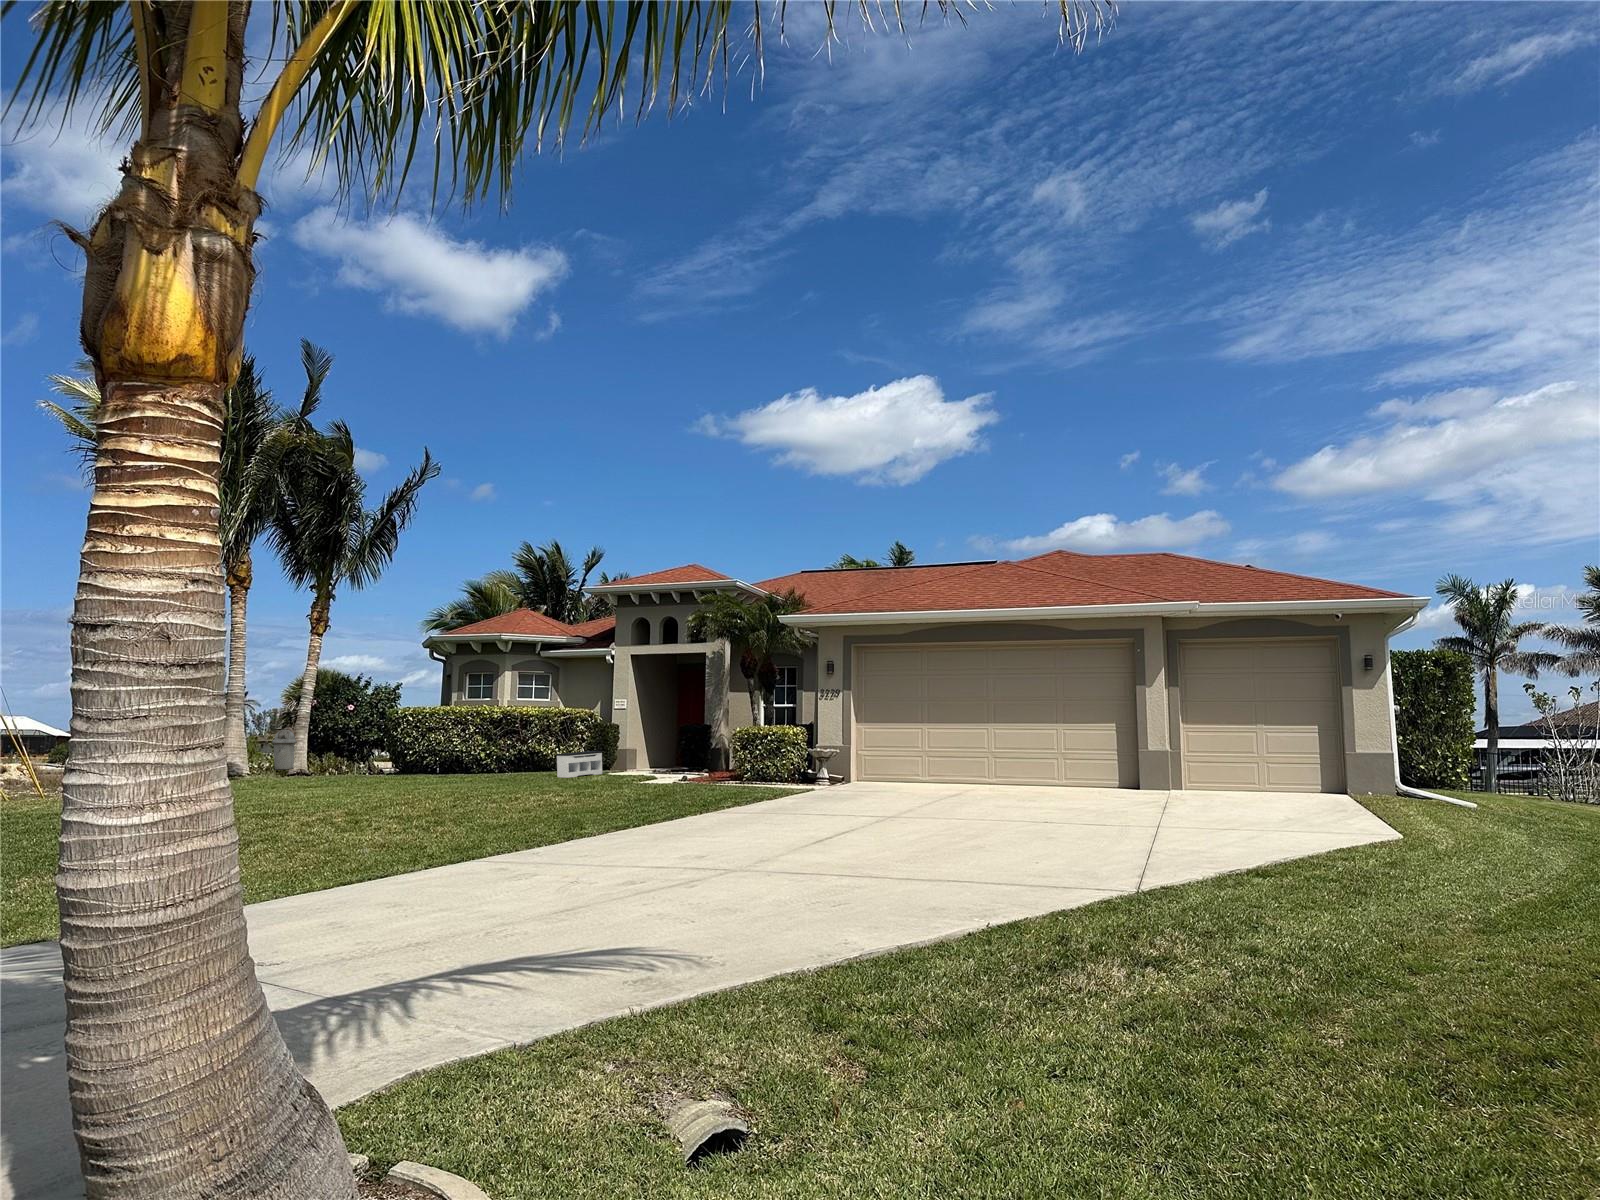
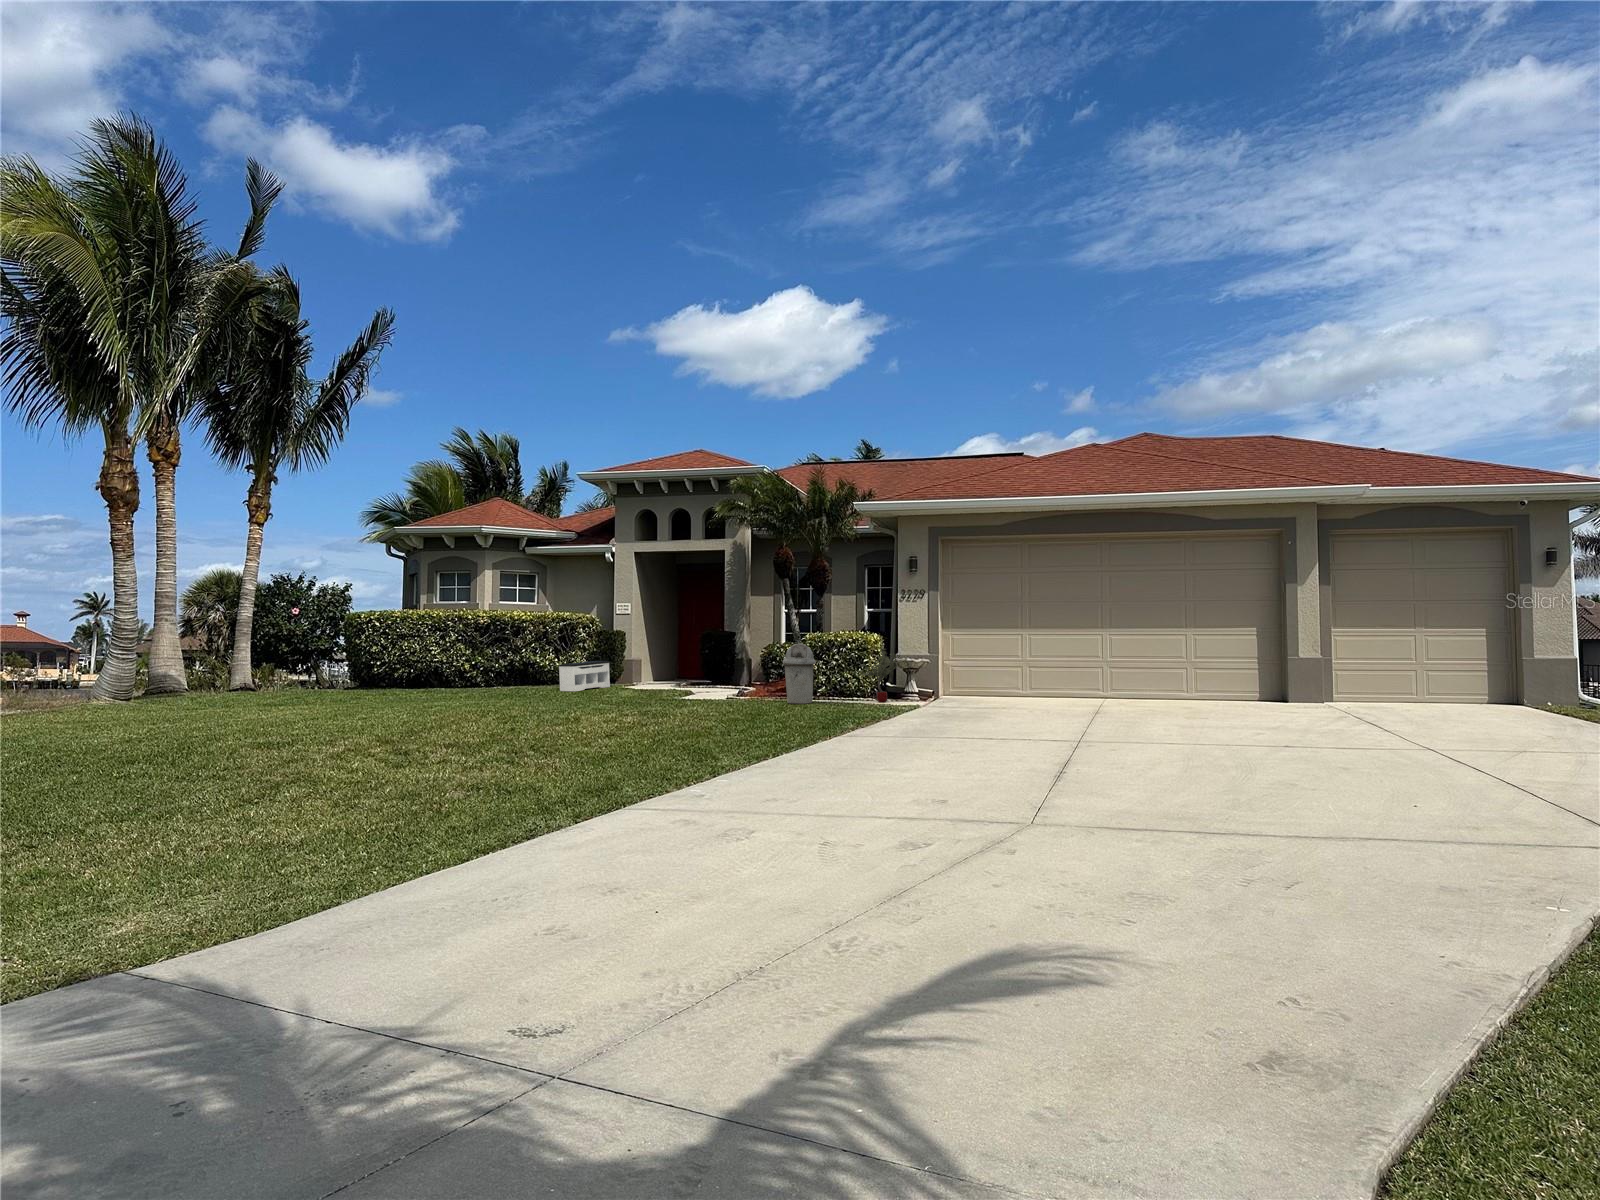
trash can: present [272,729,297,769] -> present [783,643,816,704]
potted tree: none [778,740,815,788] -> present [861,648,900,702]

